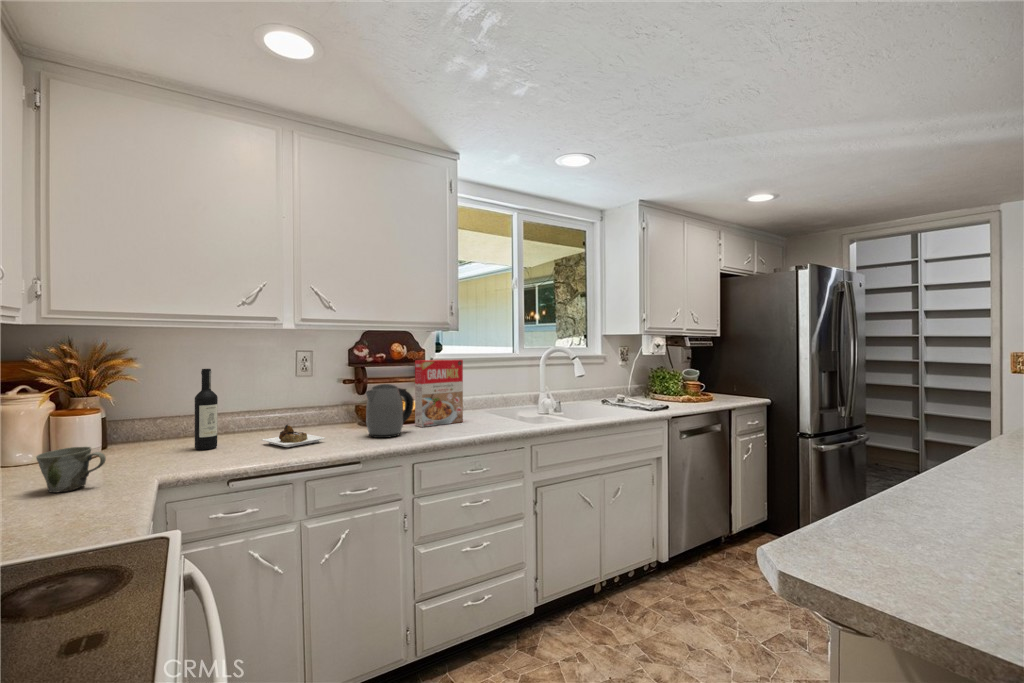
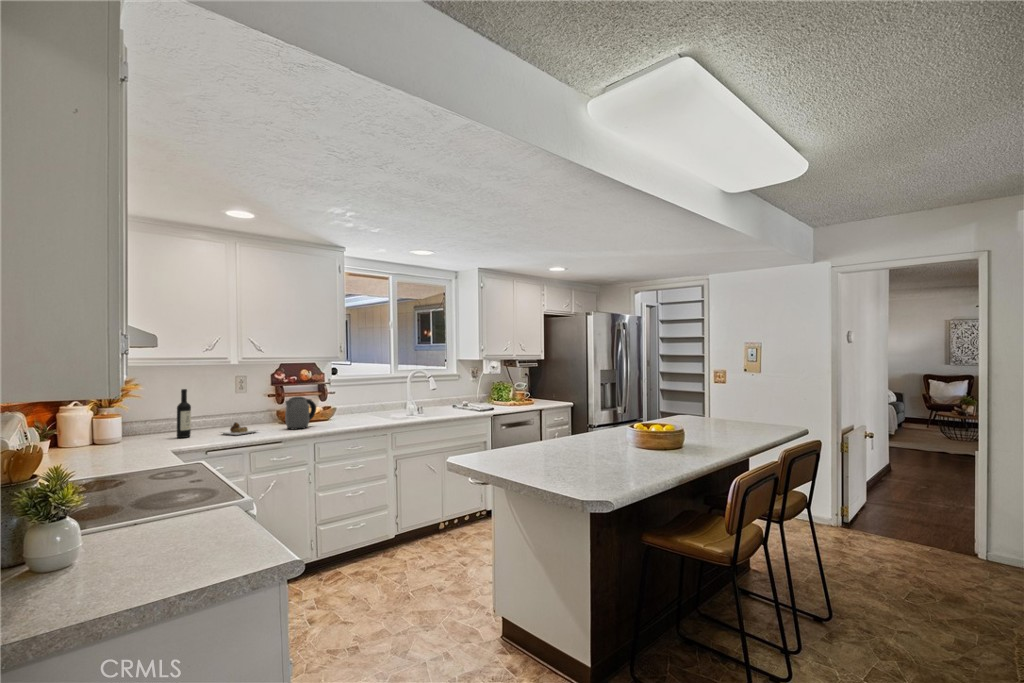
cereal box: present [415,359,463,427] -> none [317,380,350,424]
mug: present [36,447,106,493] -> none [110,432,146,455]

